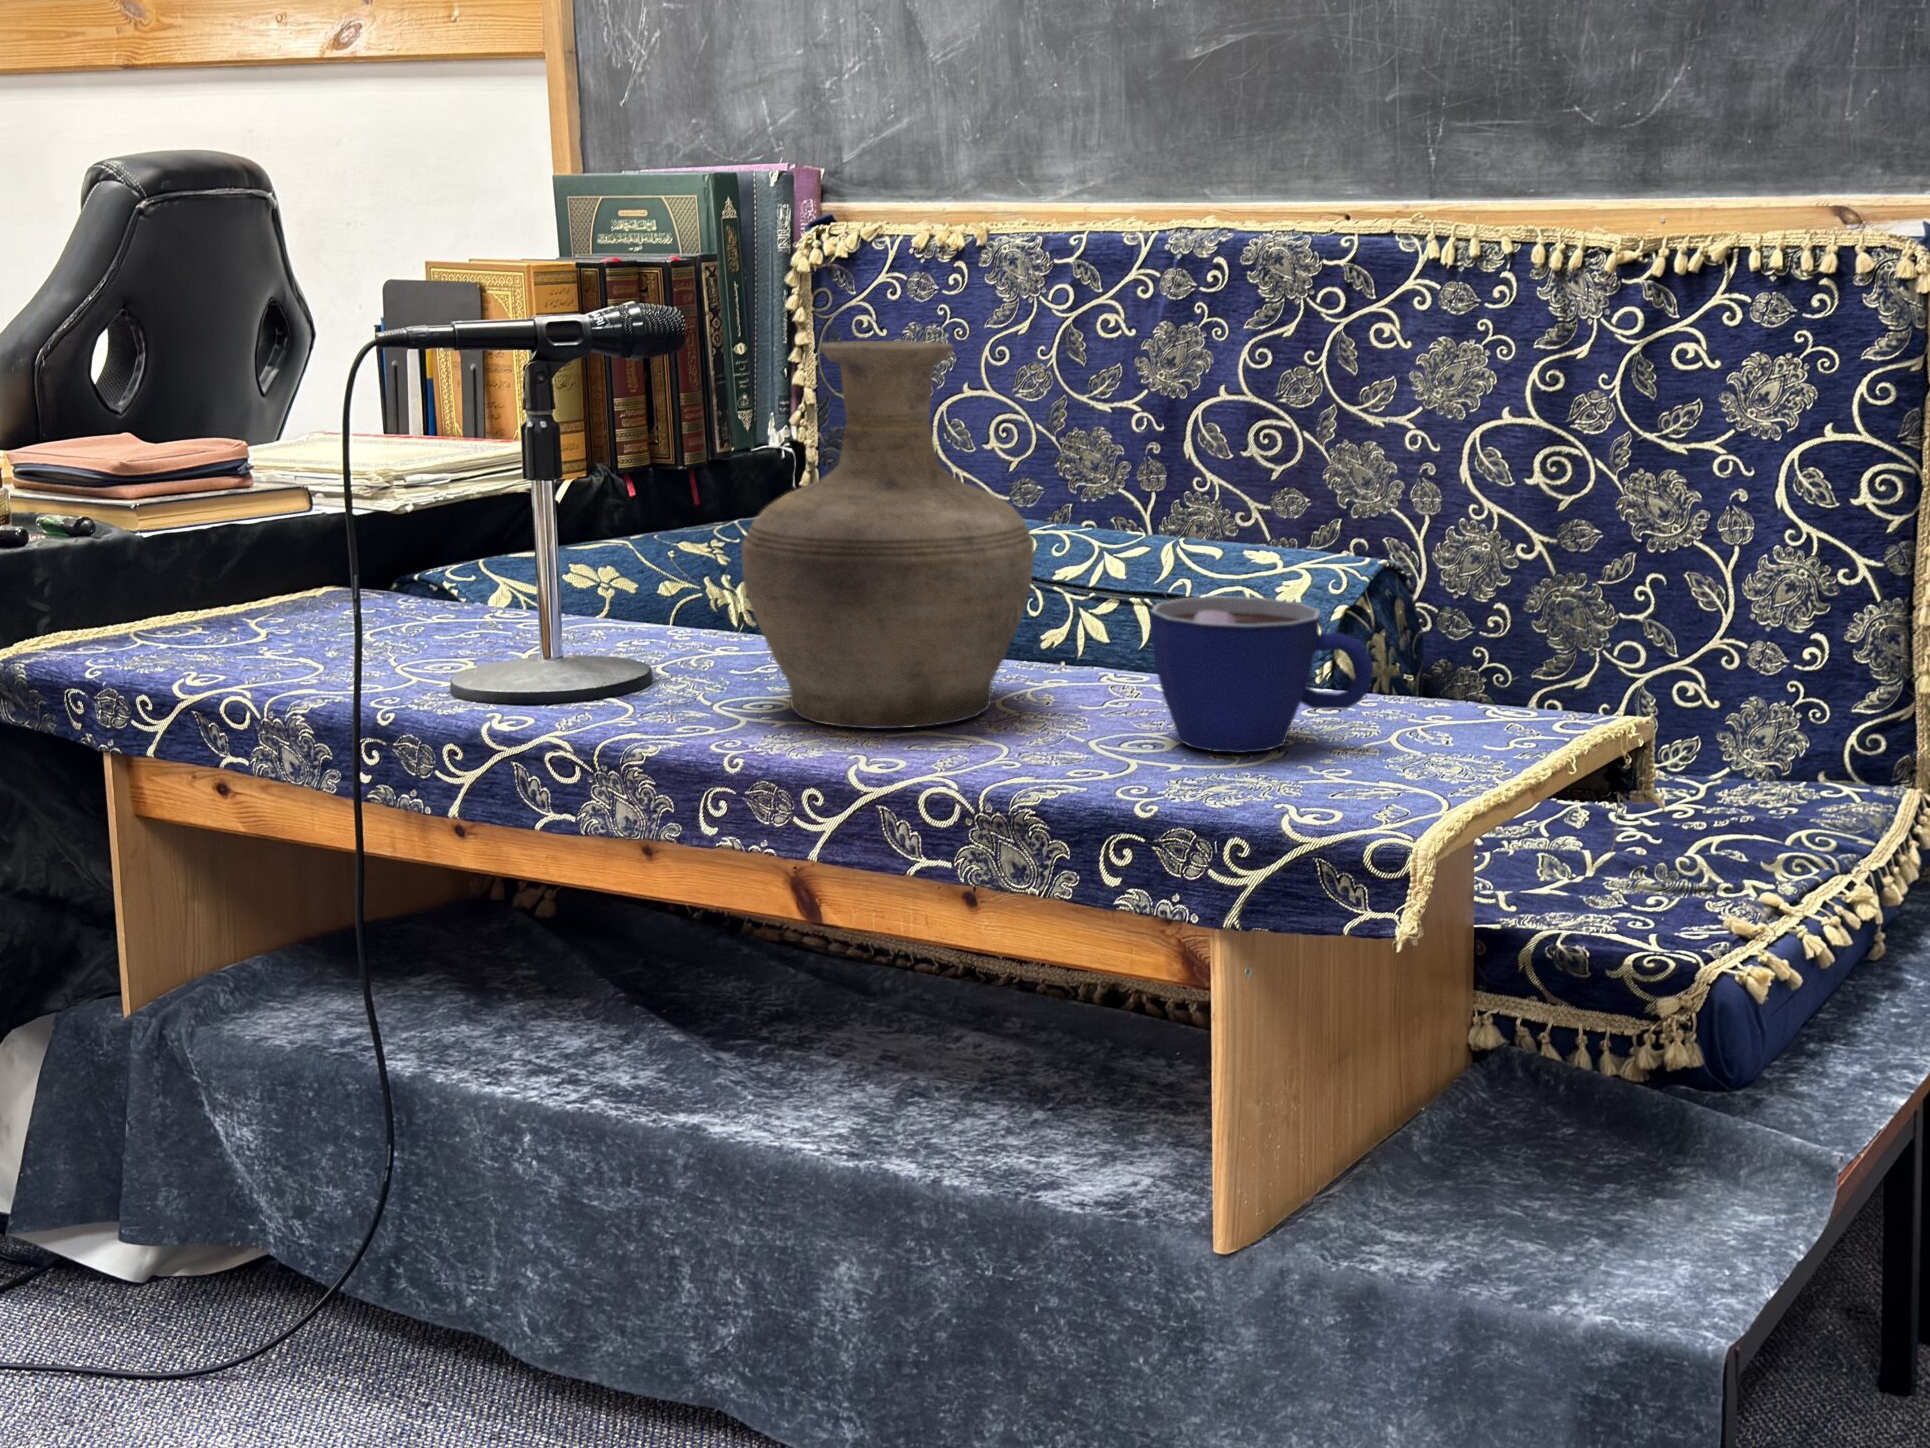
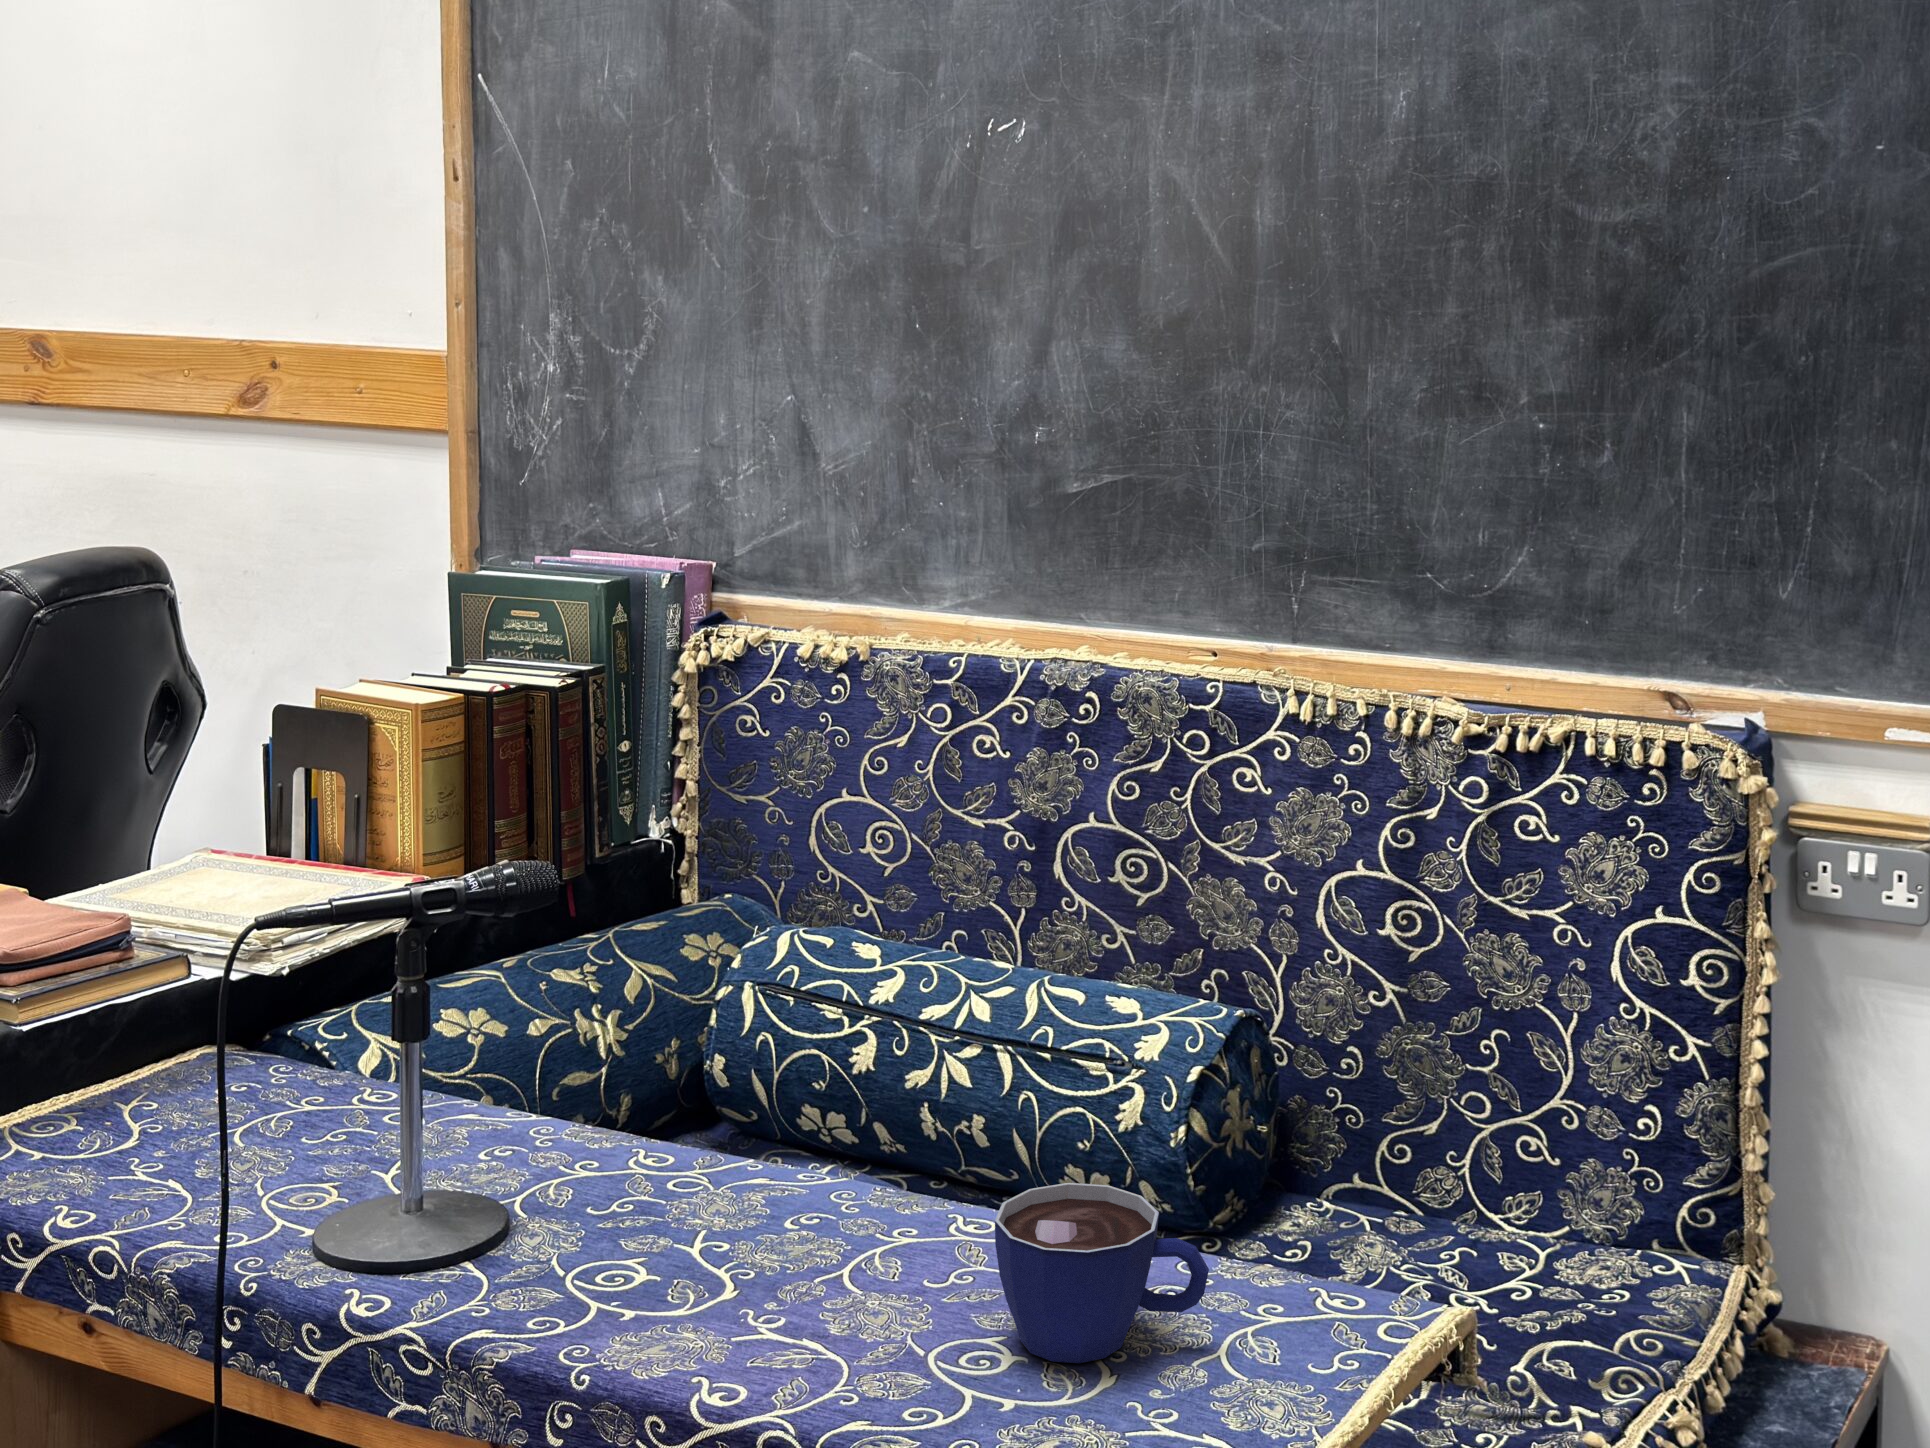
vase: present [741,341,1034,729] -> none [602,923,888,1326]

